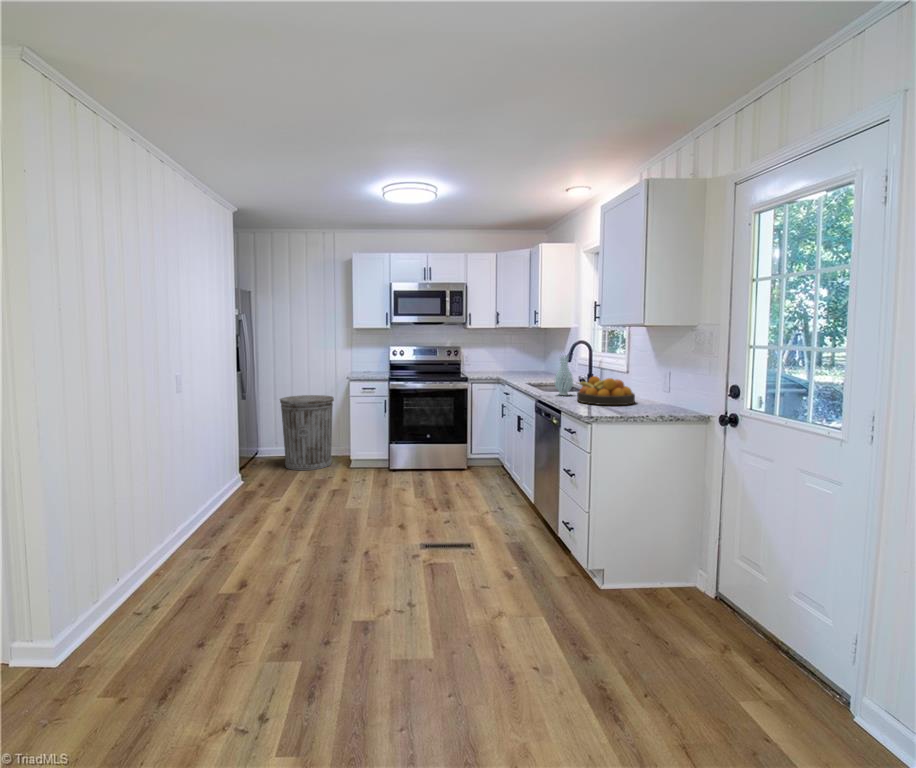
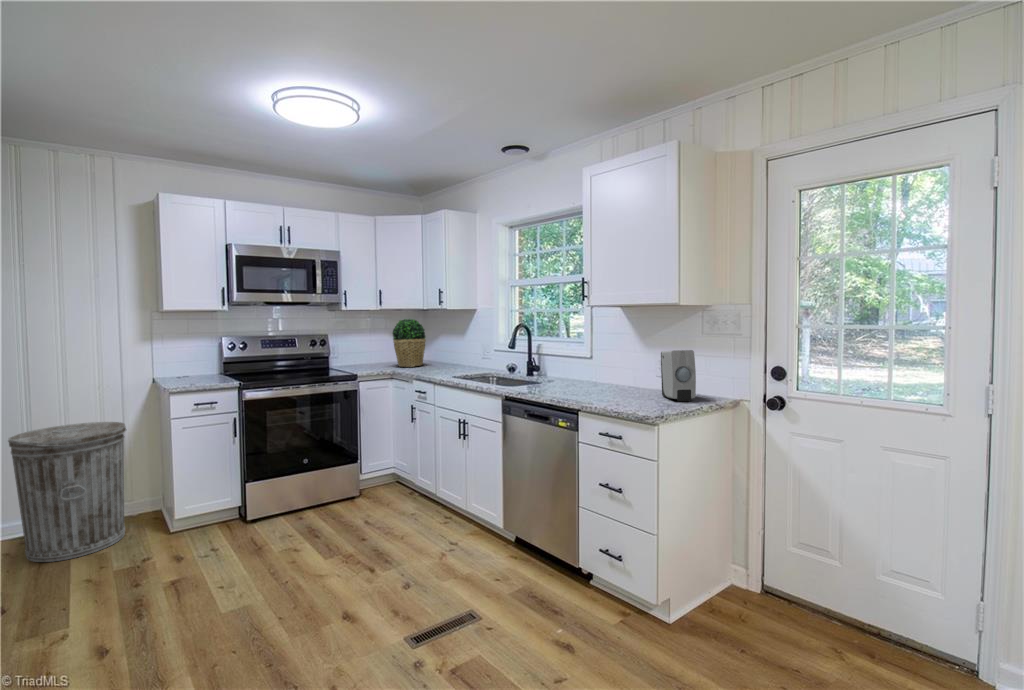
potted plant: none [506,336,533,376] -> present [392,319,426,367]
vase: present [554,355,573,395] -> none [524,340,546,390]
soap dispenser: none [644,366,672,412] -> present [661,350,696,401]
fruit bowl: present [577,376,635,405] -> none [570,365,636,398]

